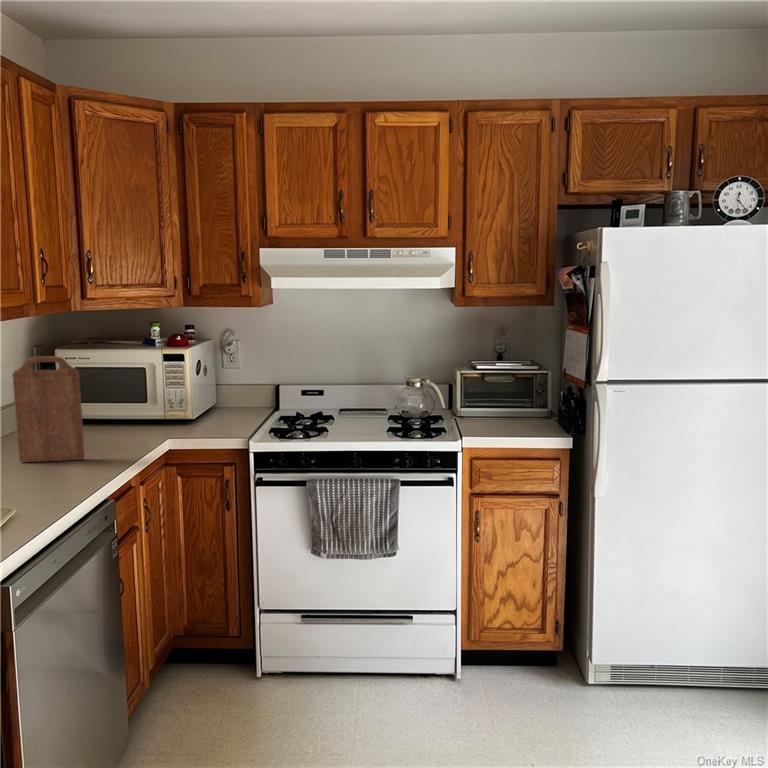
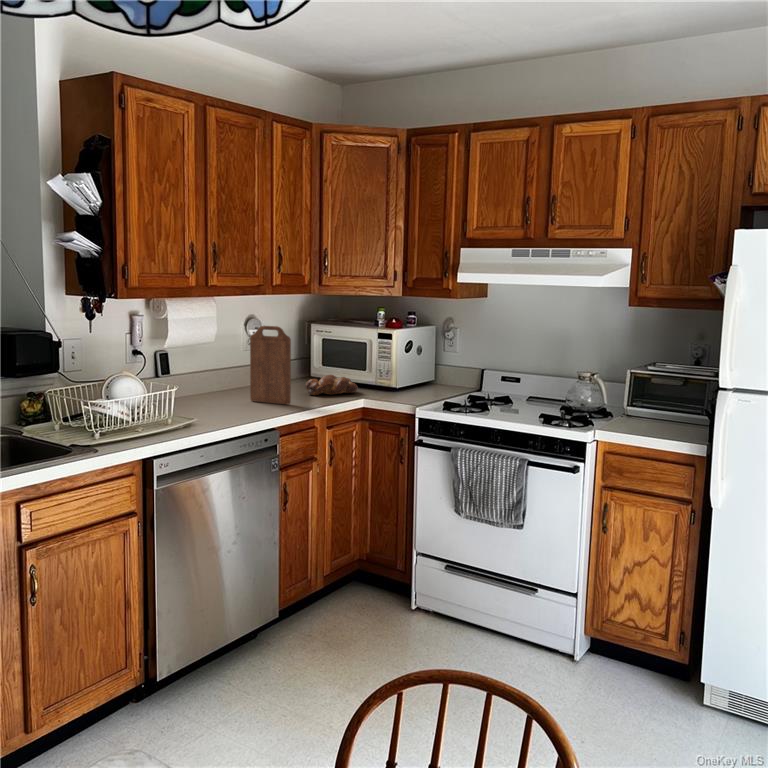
bread loaf: none [78,411,146,441] -> present [305,375,358,395]

